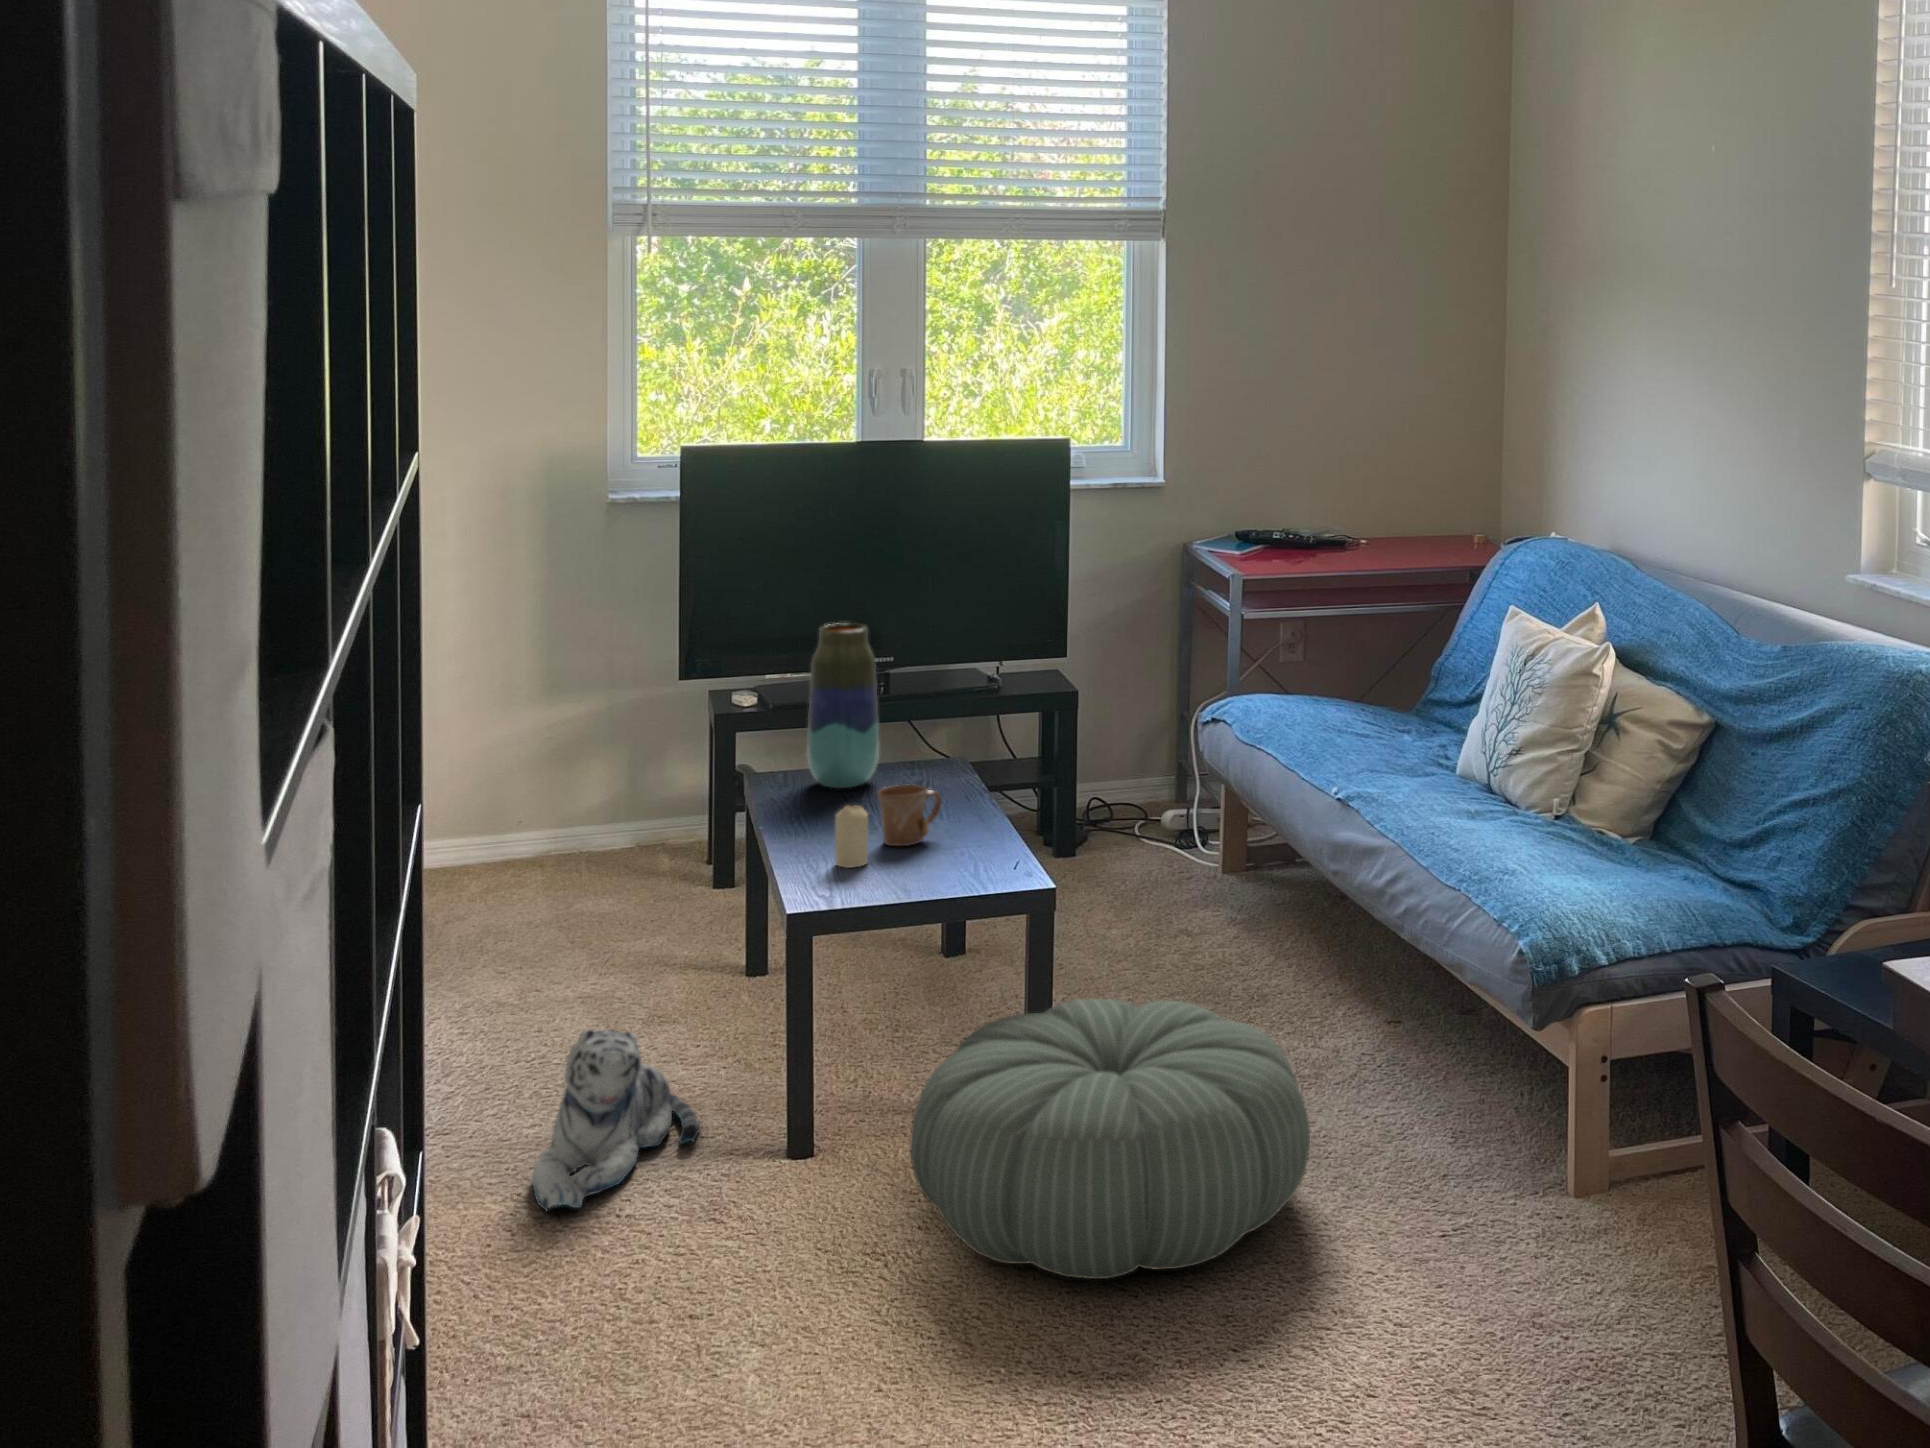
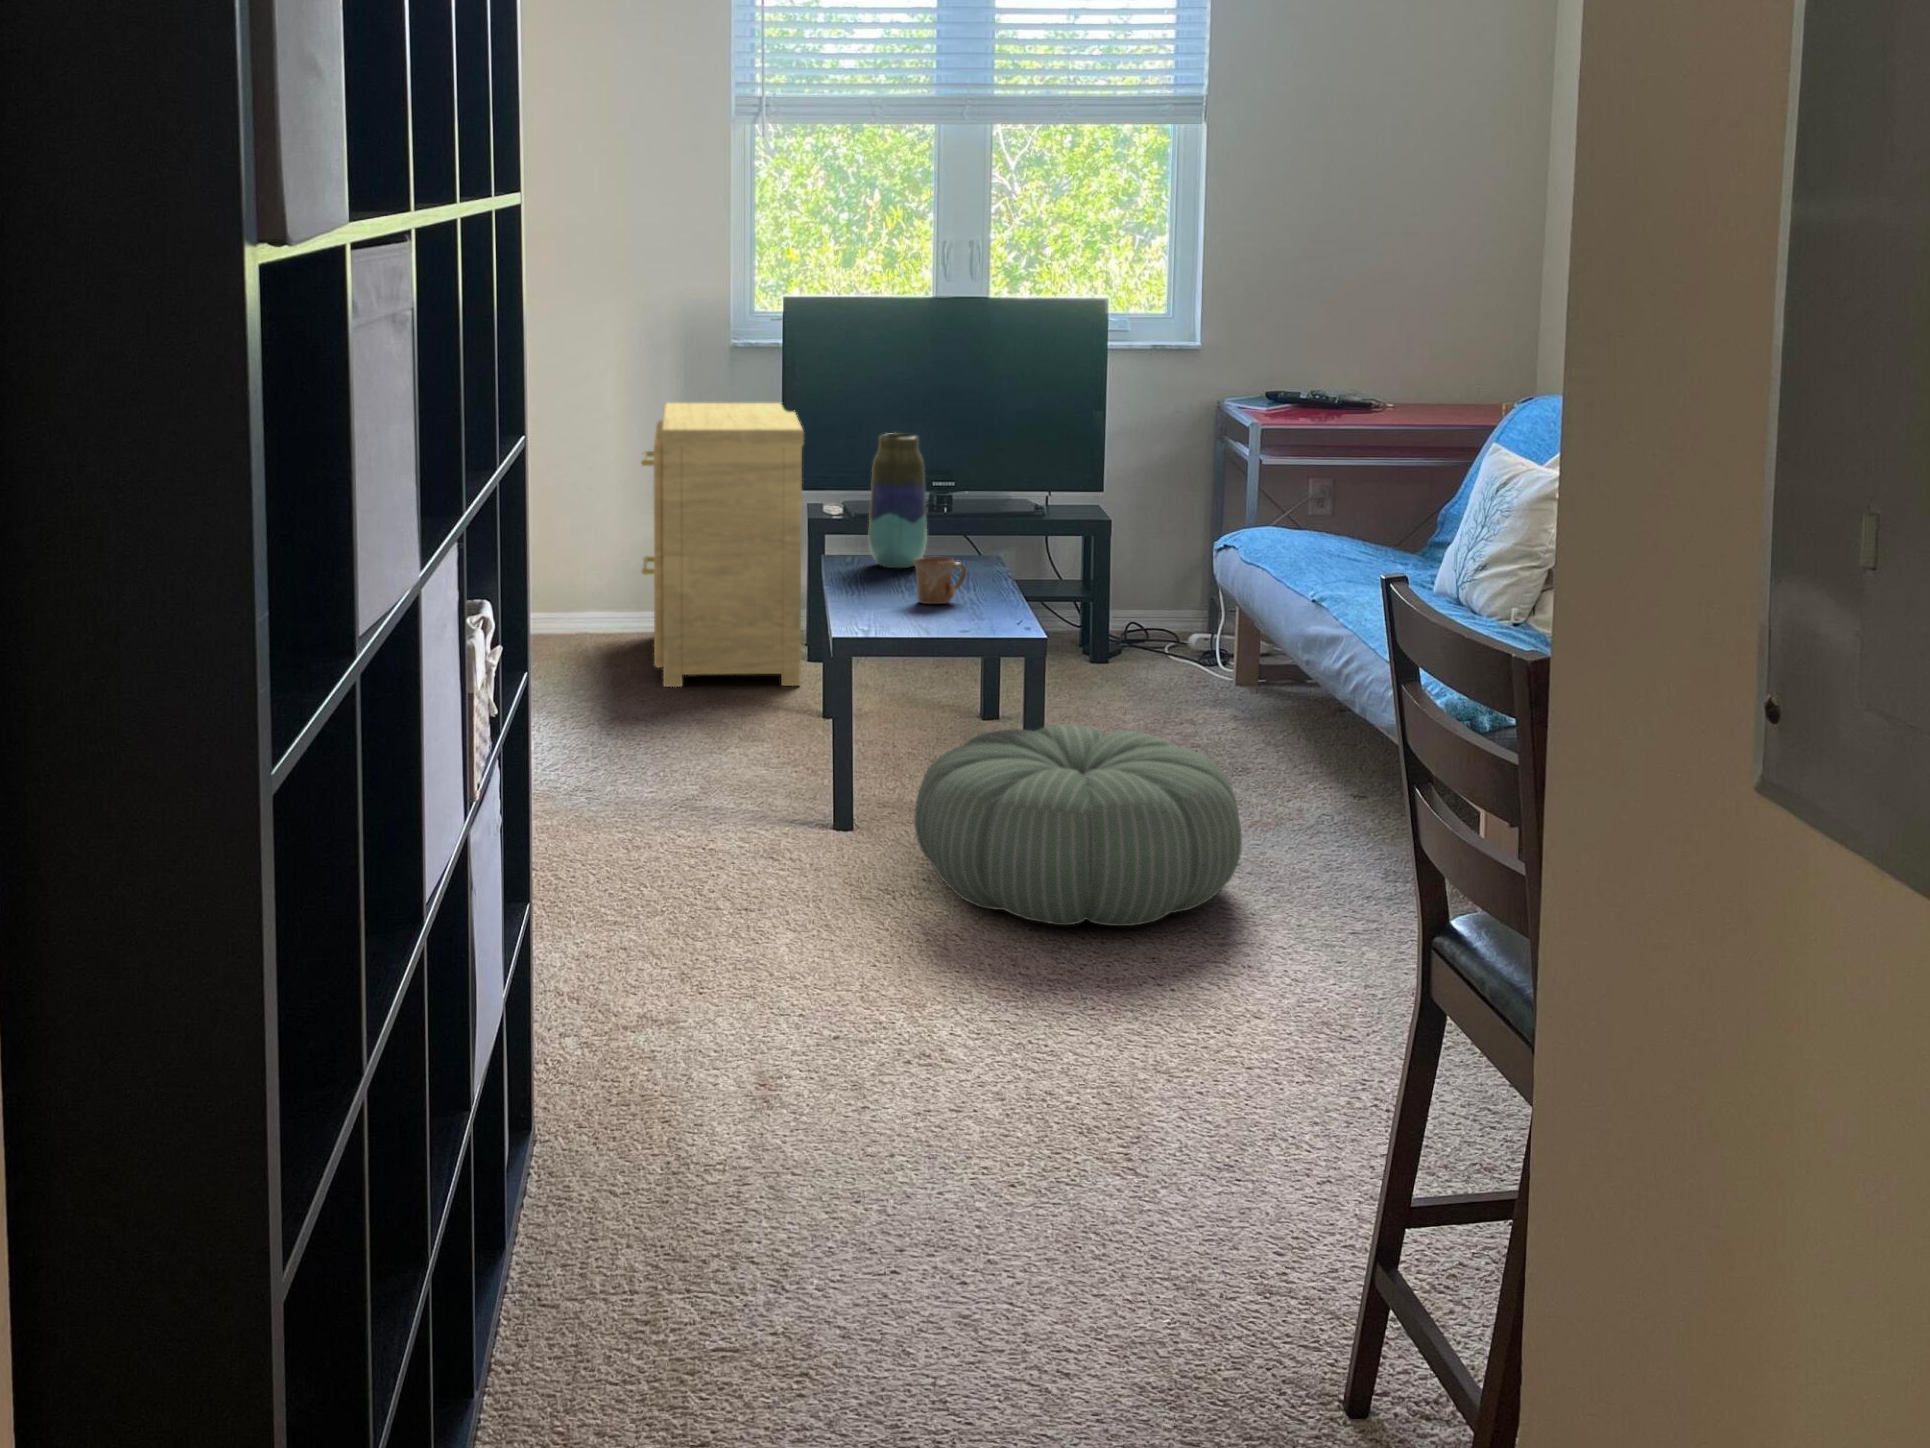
side table: none [499,569,716,947] -> present [641,403,804,687]
candle: present [835,805,868,868] -> none [877,564,903,614]
plush toy: present [532,1030,699,1211] -> none [639,713,767,842]

